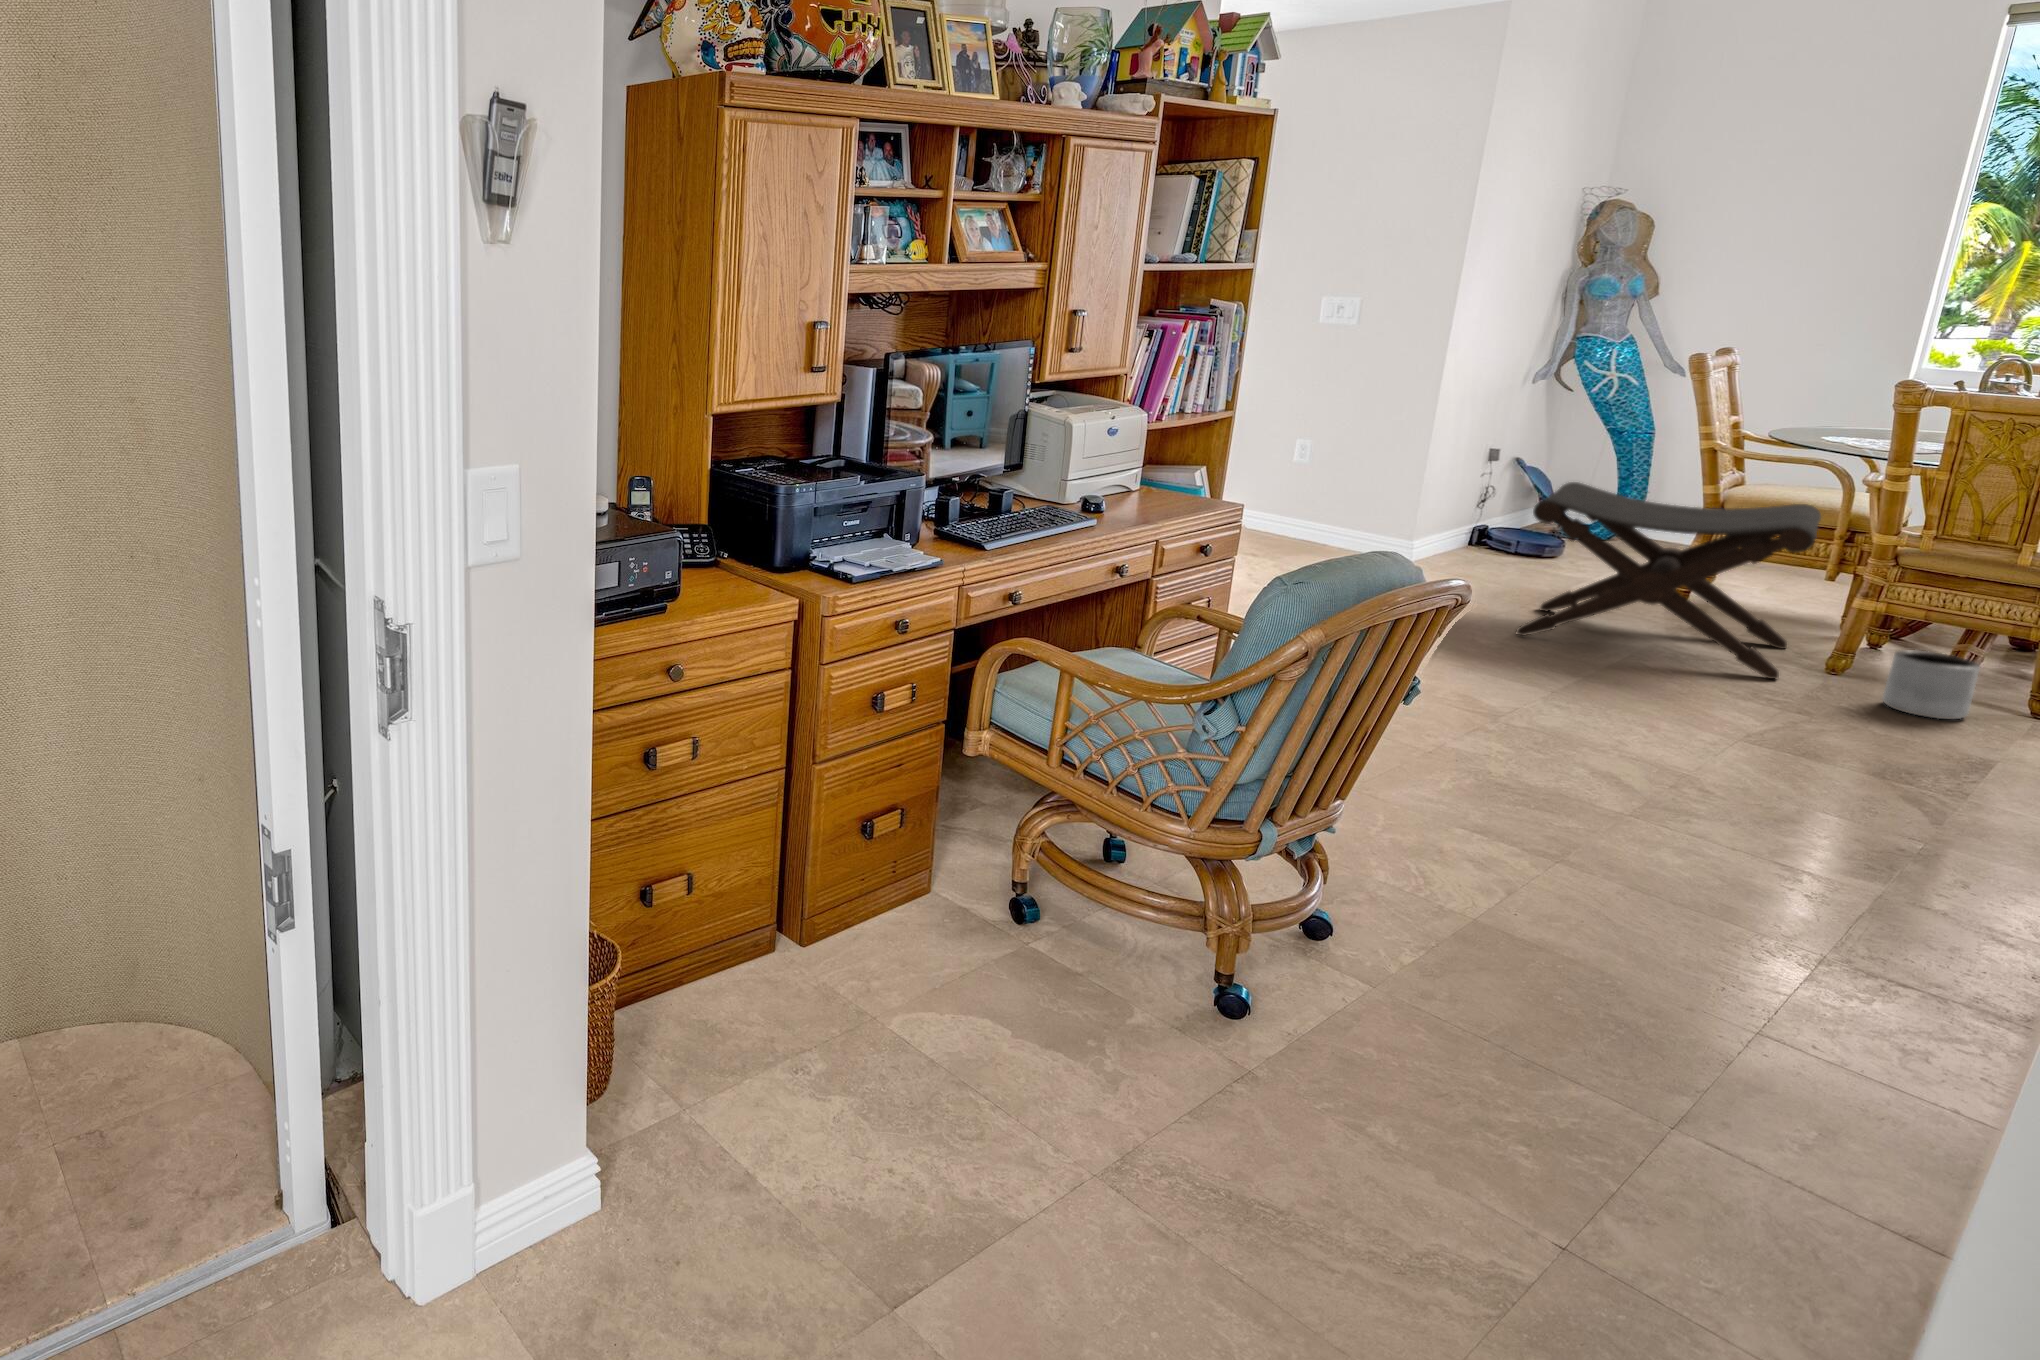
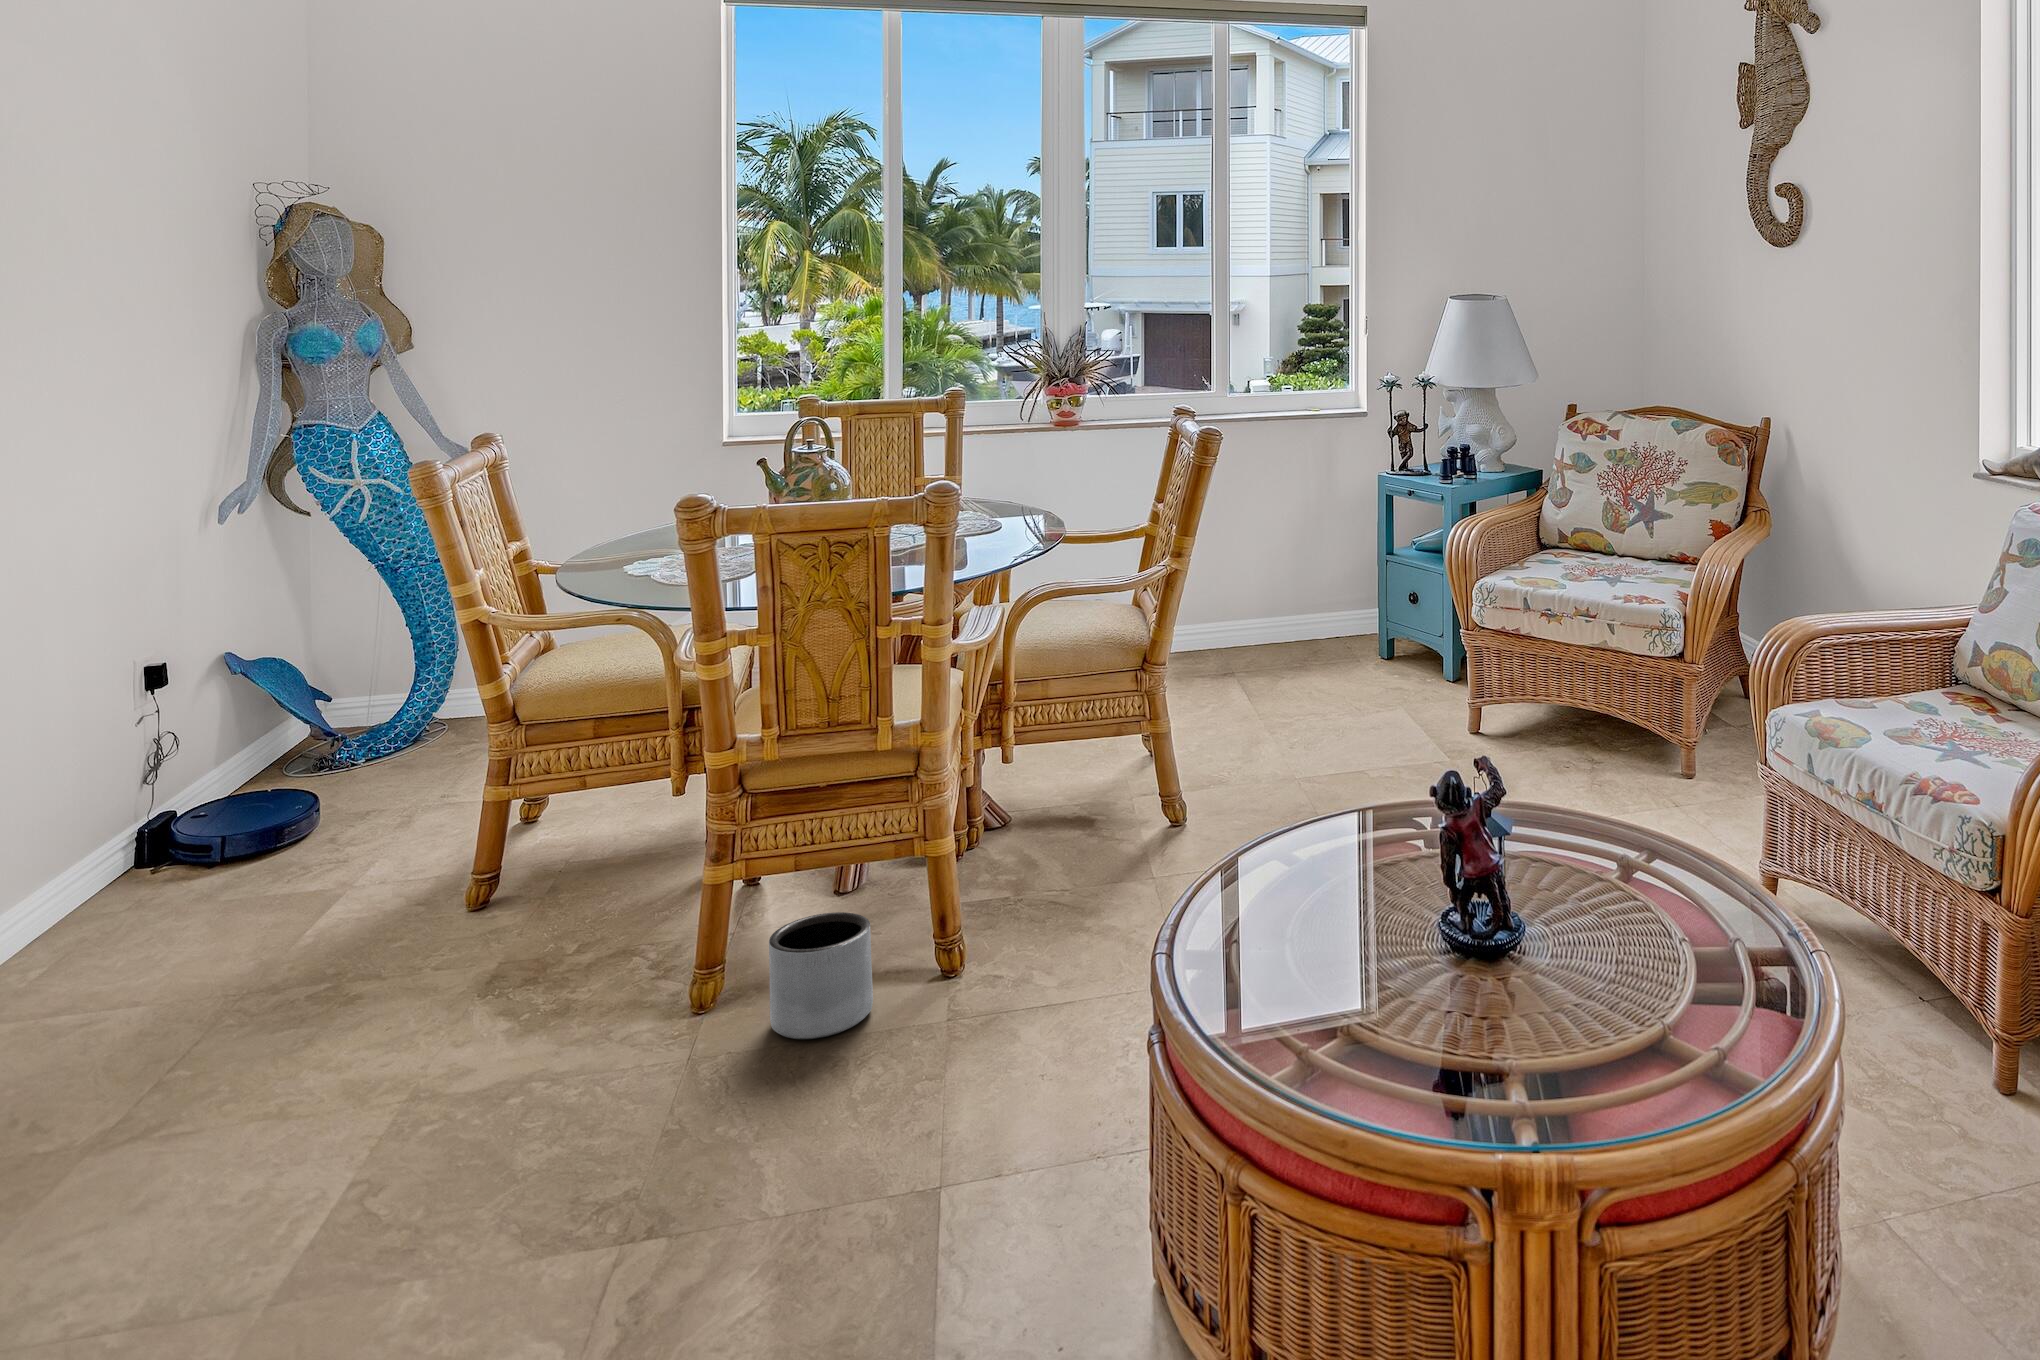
footstool: present [1516,482,1821,679] -> none [109,694,648,1140]

